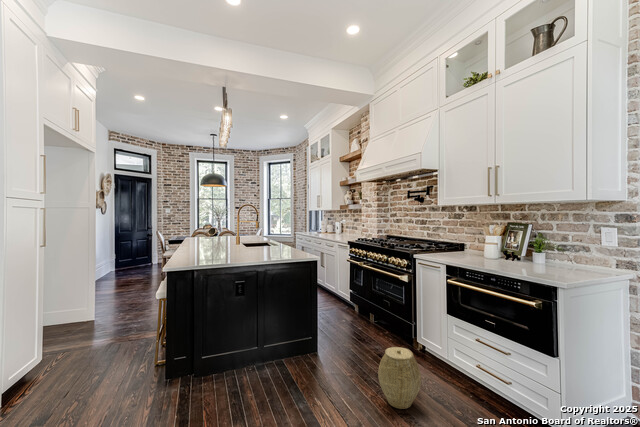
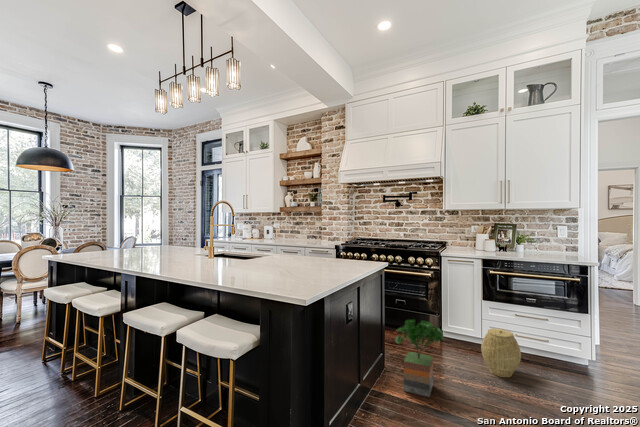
potted tree: none [273,311,321,387] -> present [396,320,443,397]

